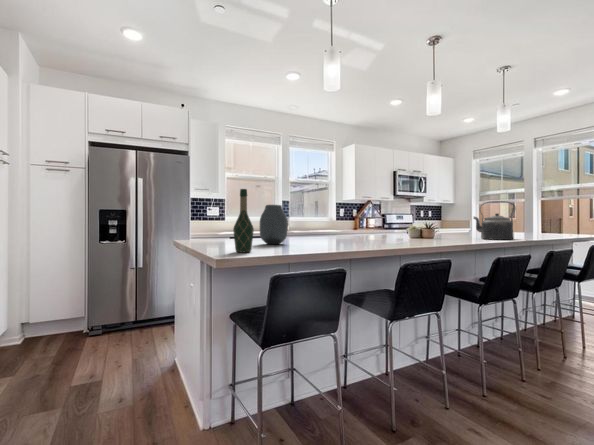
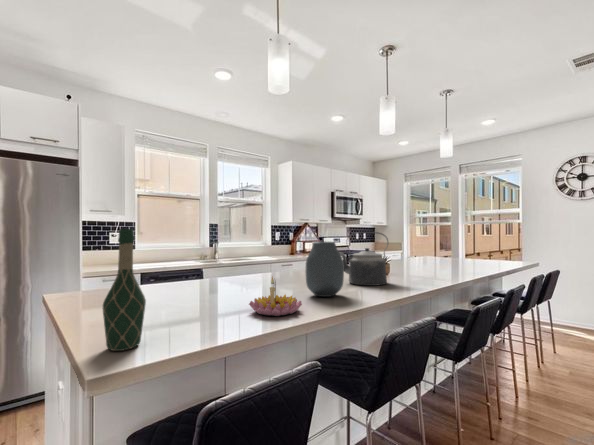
kettle: present [474,201,515,240] -> present [339,232,388,286]
vase: present [259,205,287,244] -> present [306,242,344,297]
candle holder: none [311,223,346,248] -> present [249,277,302,316]

